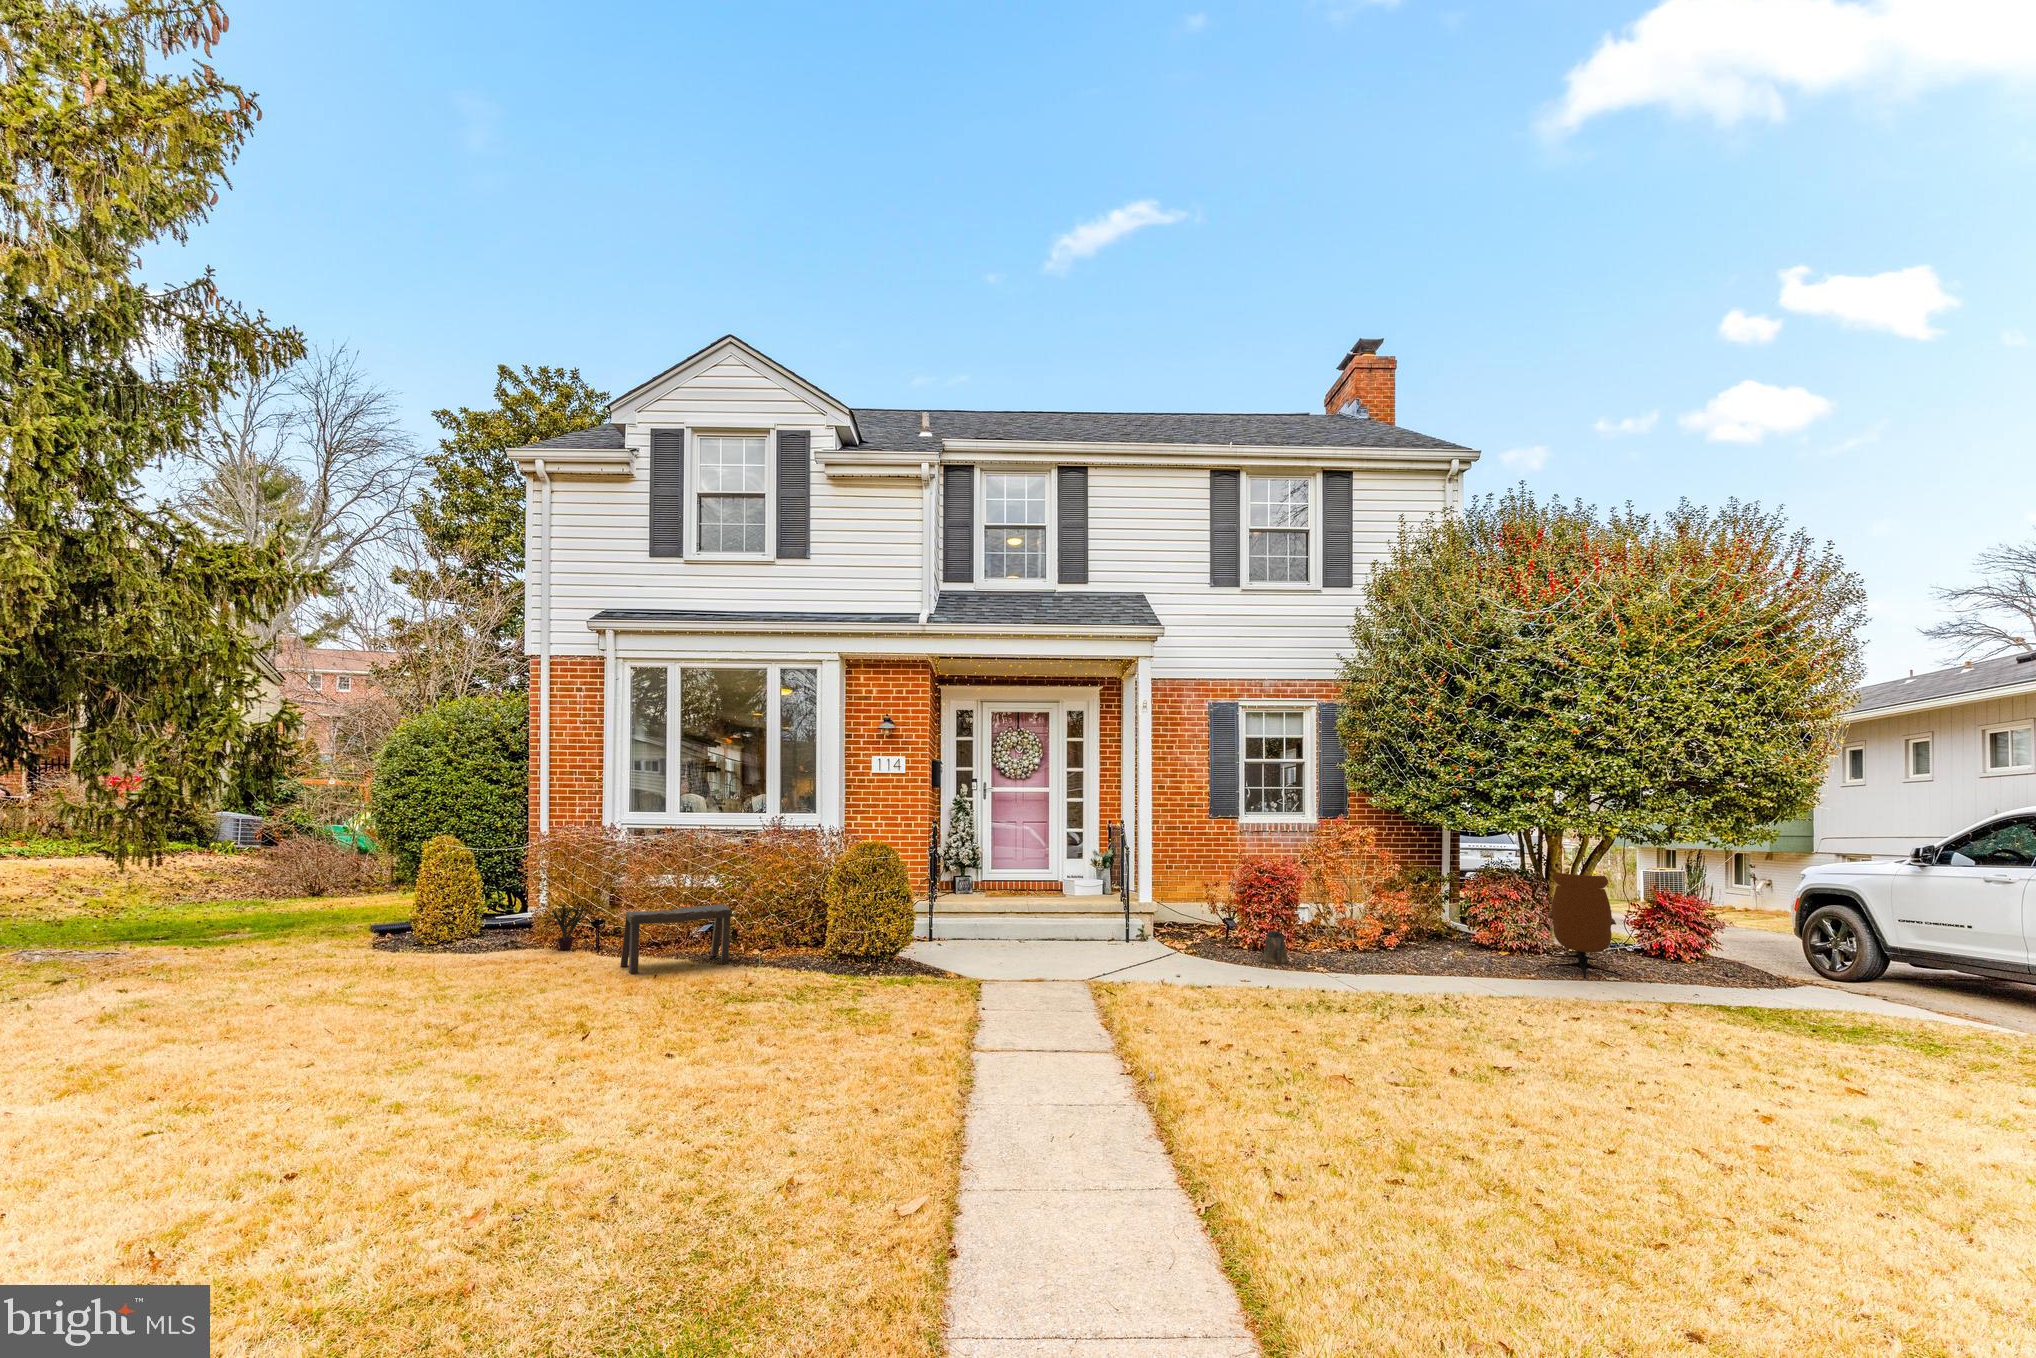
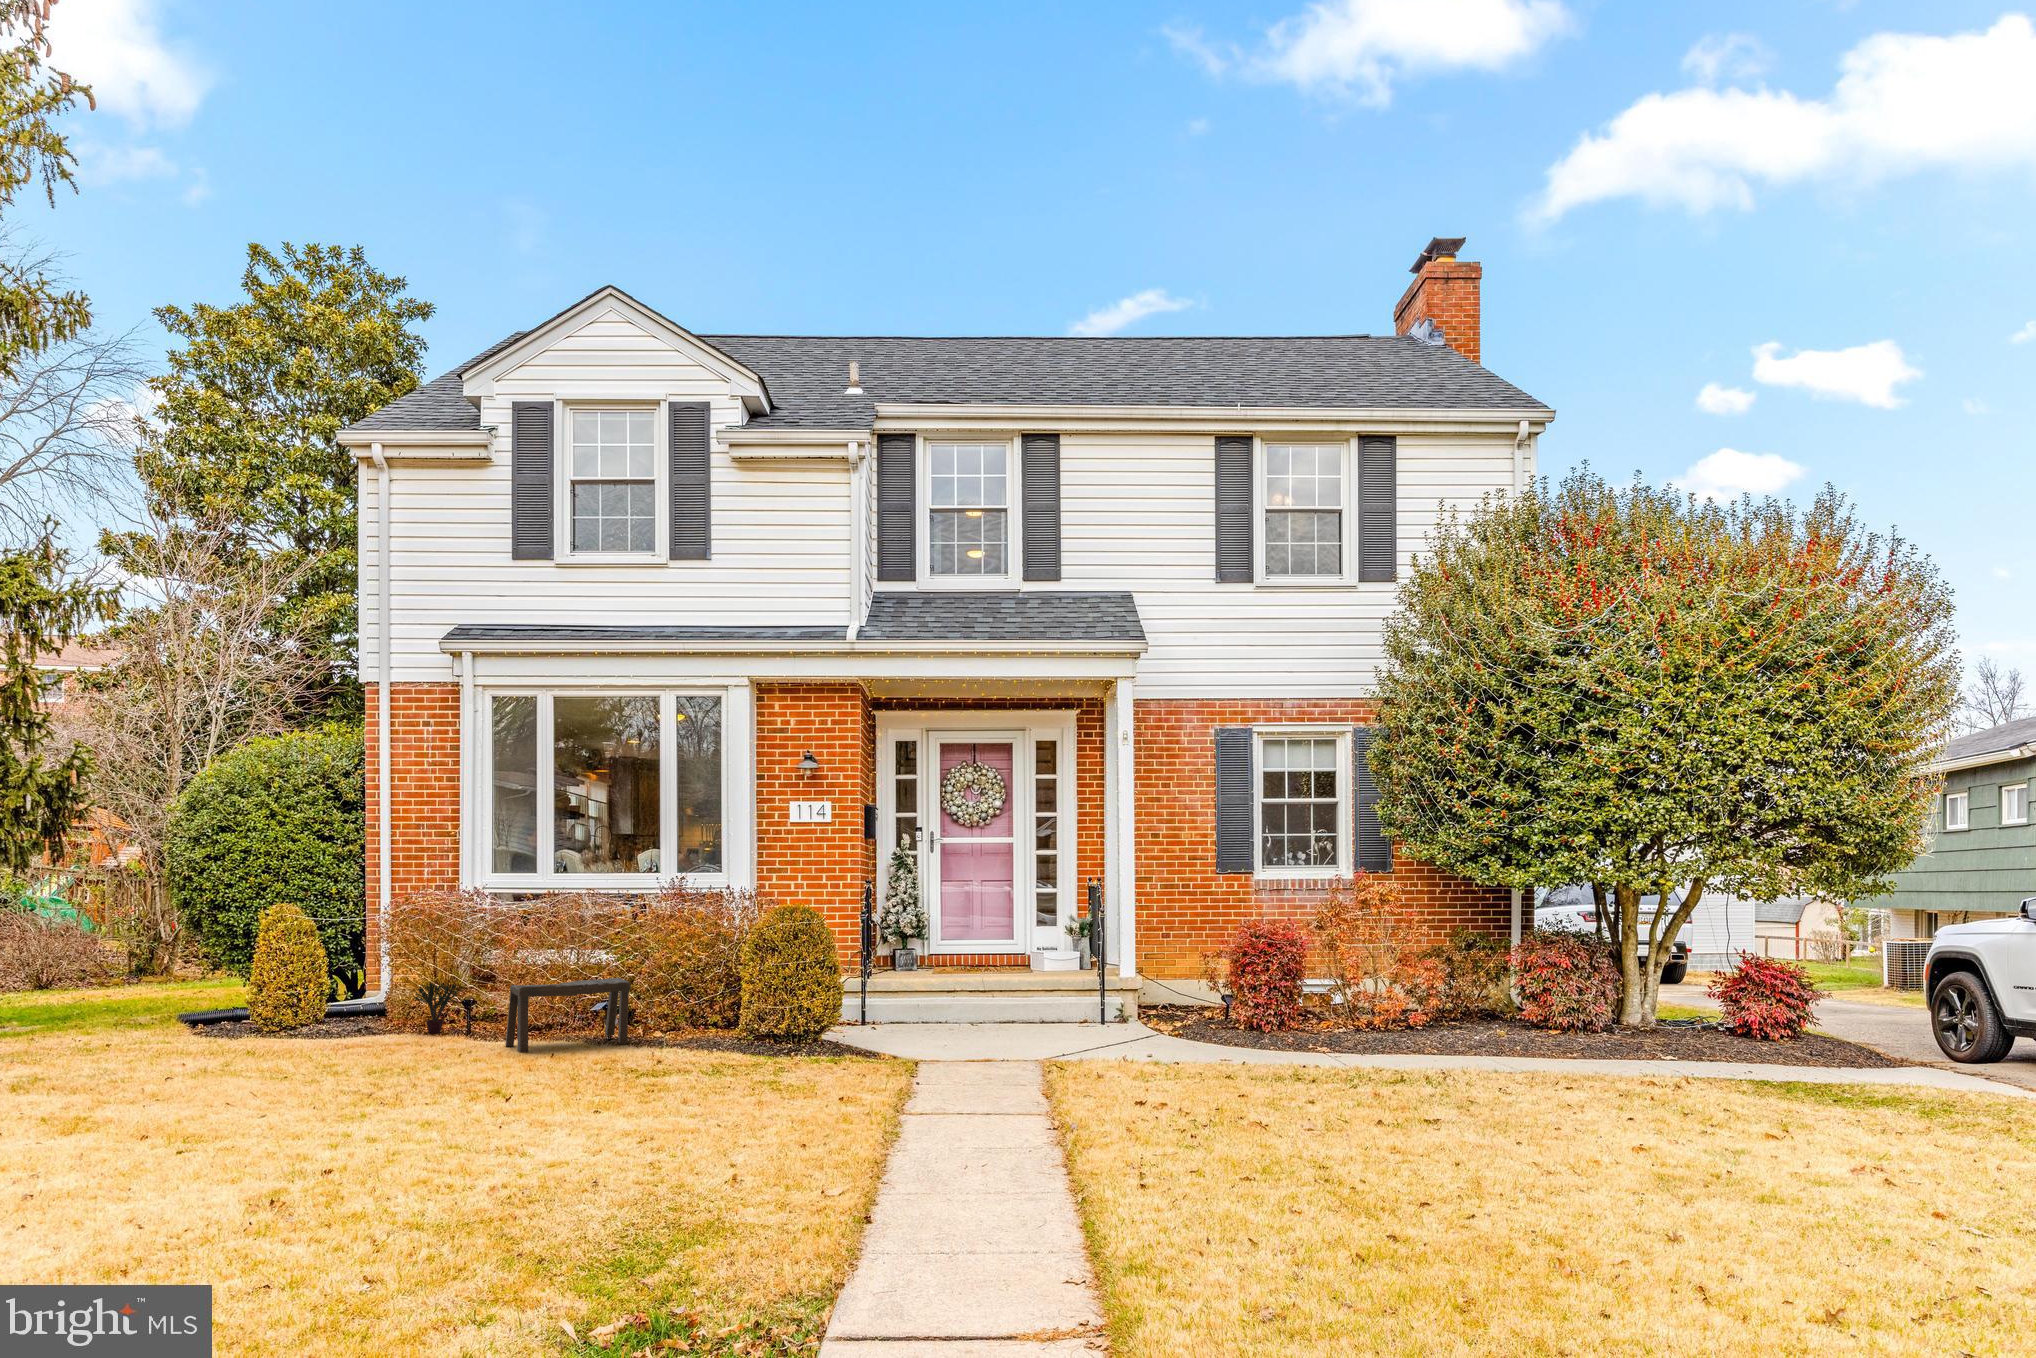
lounge chair: present [1546,872,1622,978] -> none [1586,931,1666,1053]
watering can: present [1263,931,1288,964] -> none [1253,1005,1283,1042]

